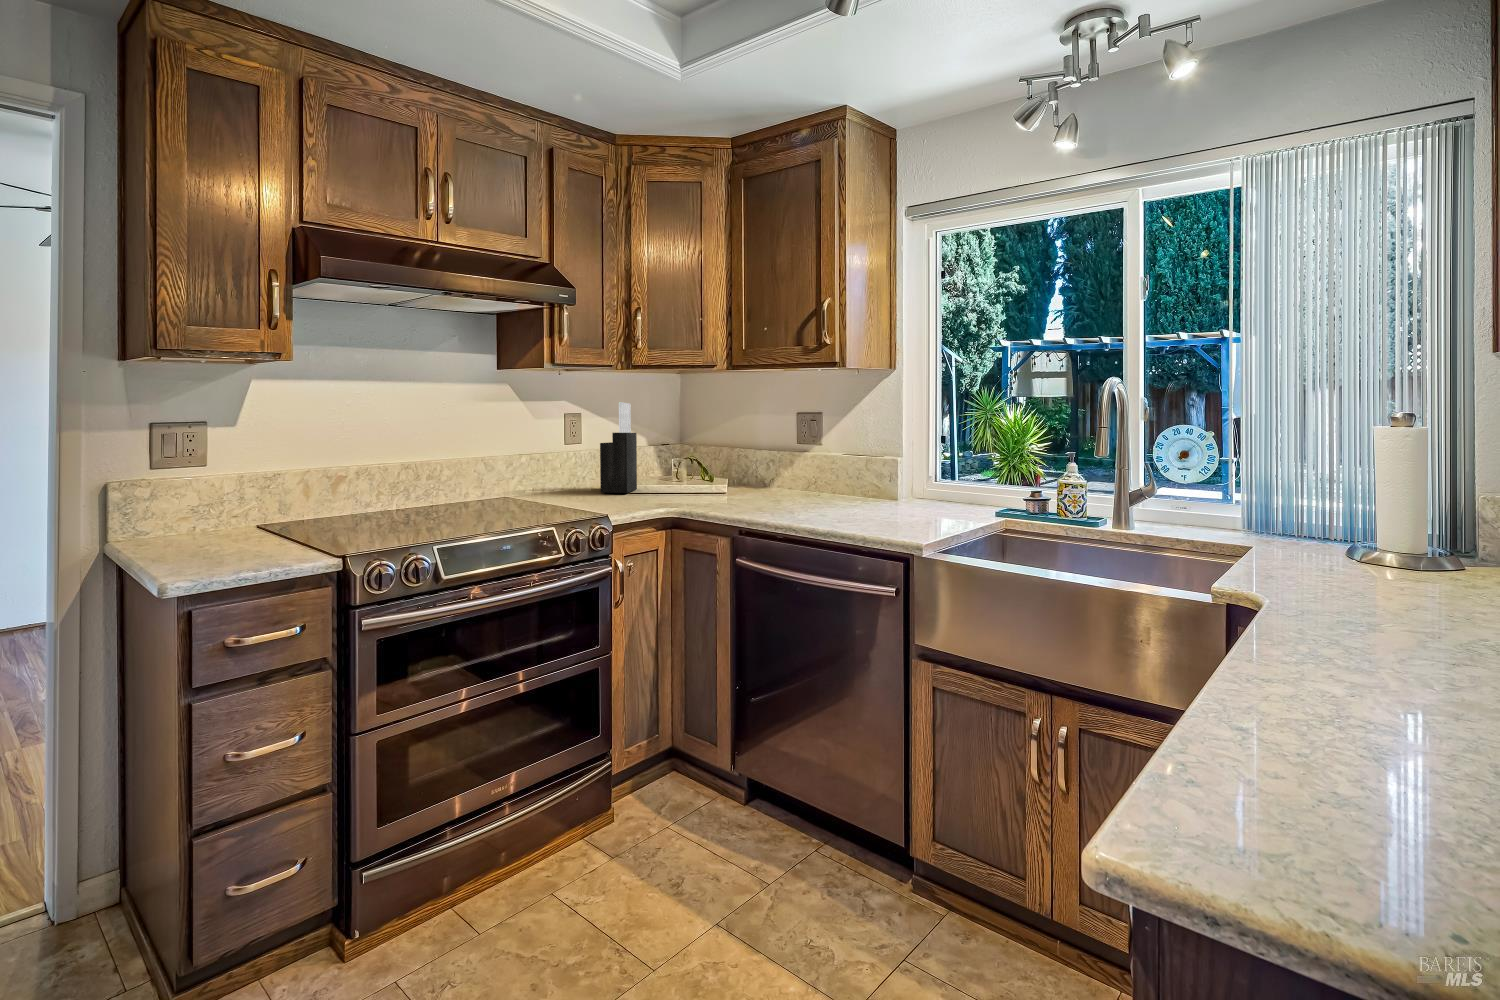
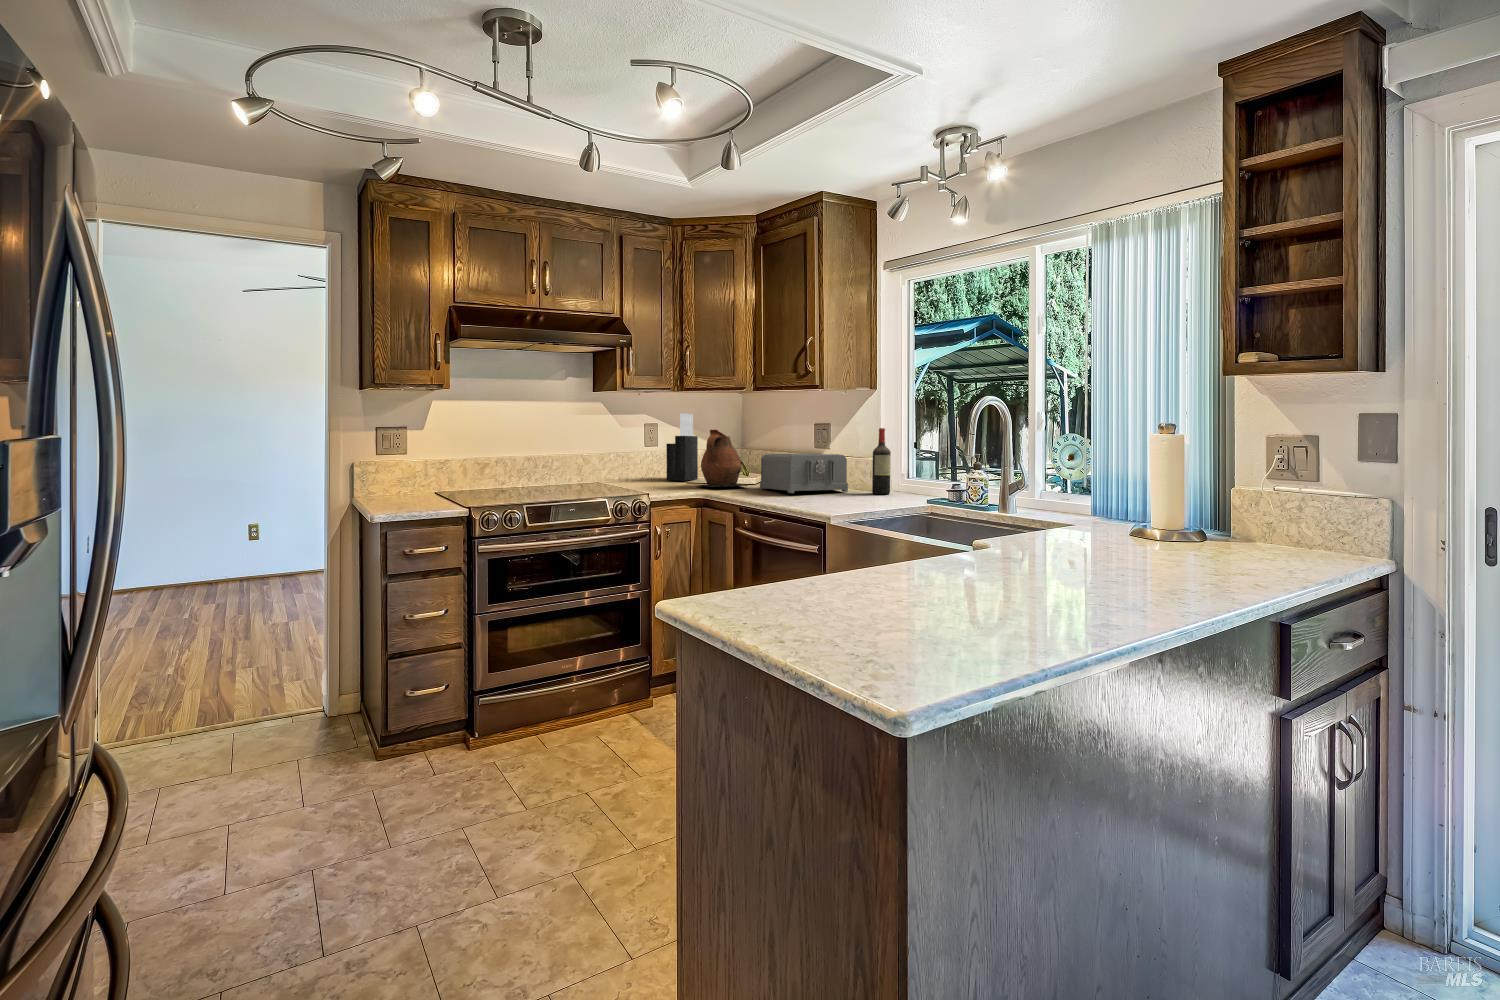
ceramic pitcher: none [651,426,724,504] -> present [699,430,748,487]
wine bottle: none [895,426,919,511] -> present [872,428,891,494]
toaster: none [741,458,862,513] -> present [760,454,848,493]

